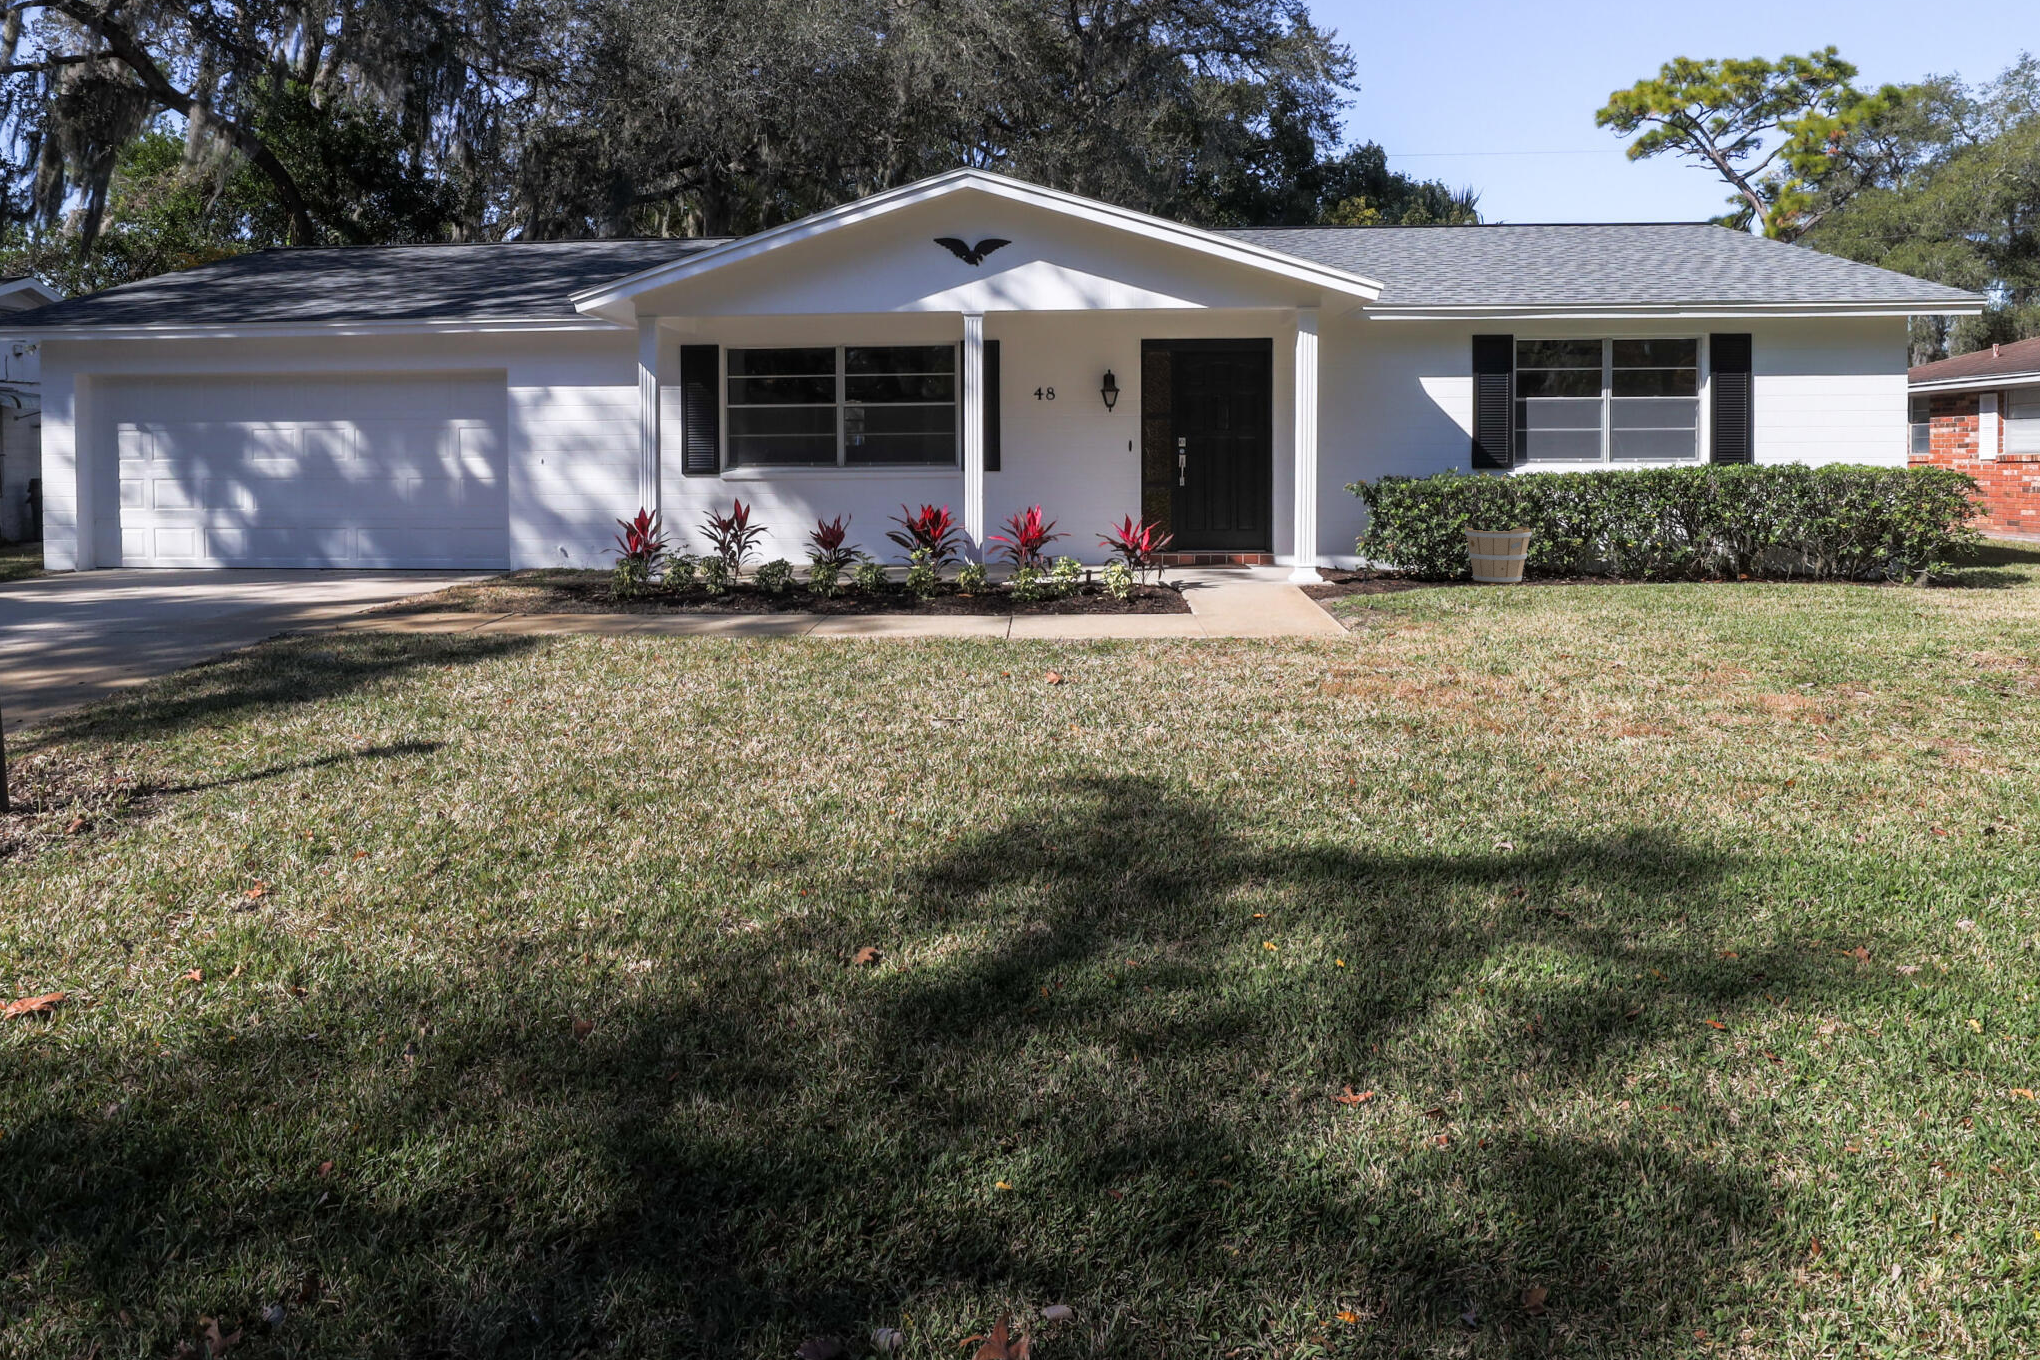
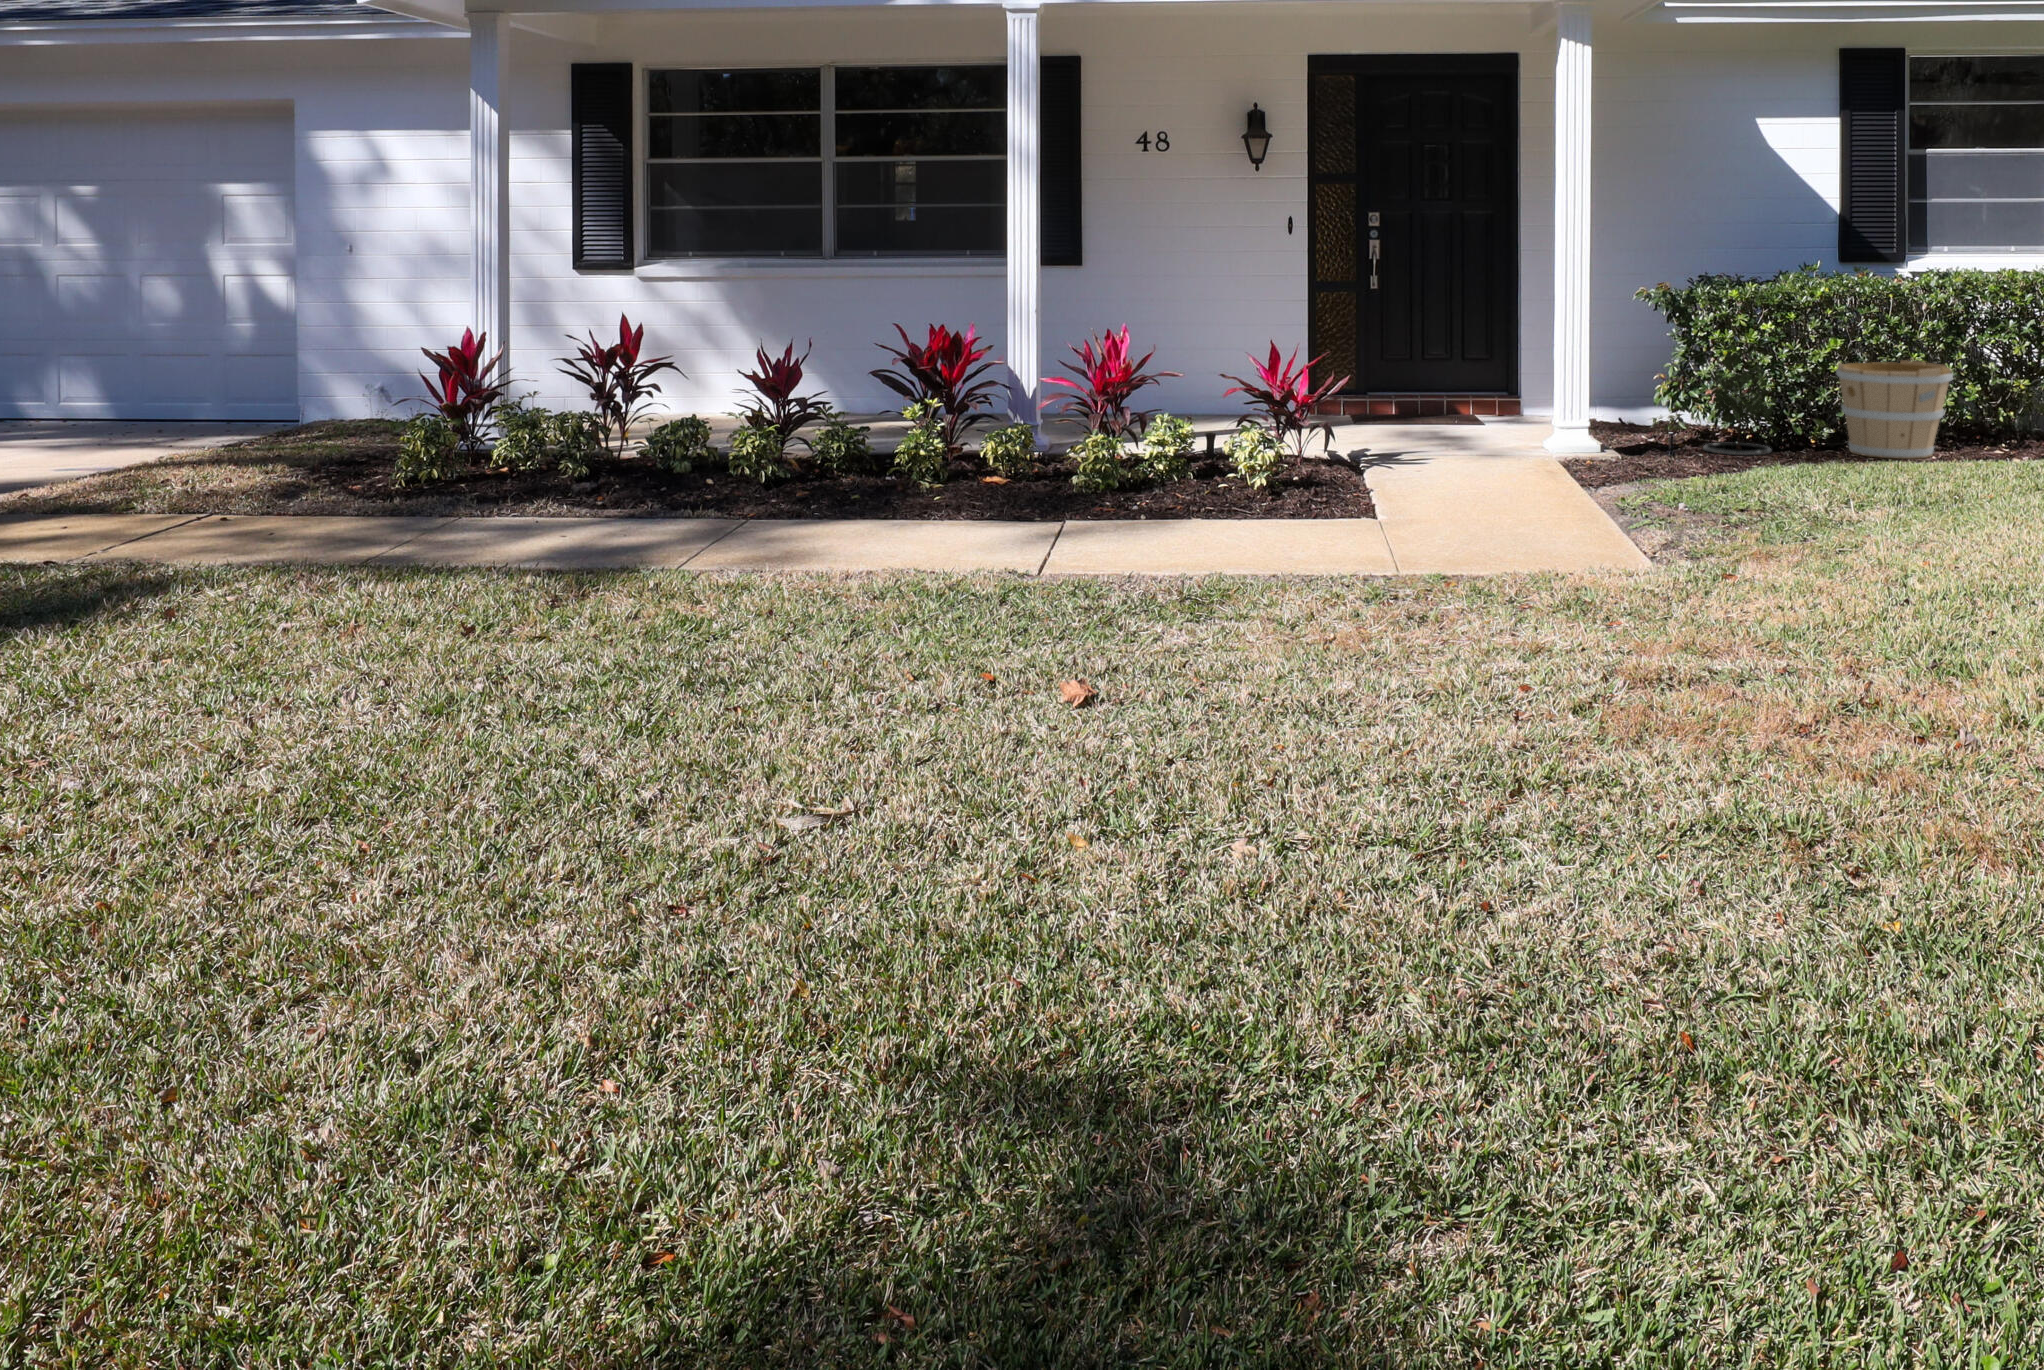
potted tree: none [1385,510,1430,582] -> present [1703,339,1772,455]

